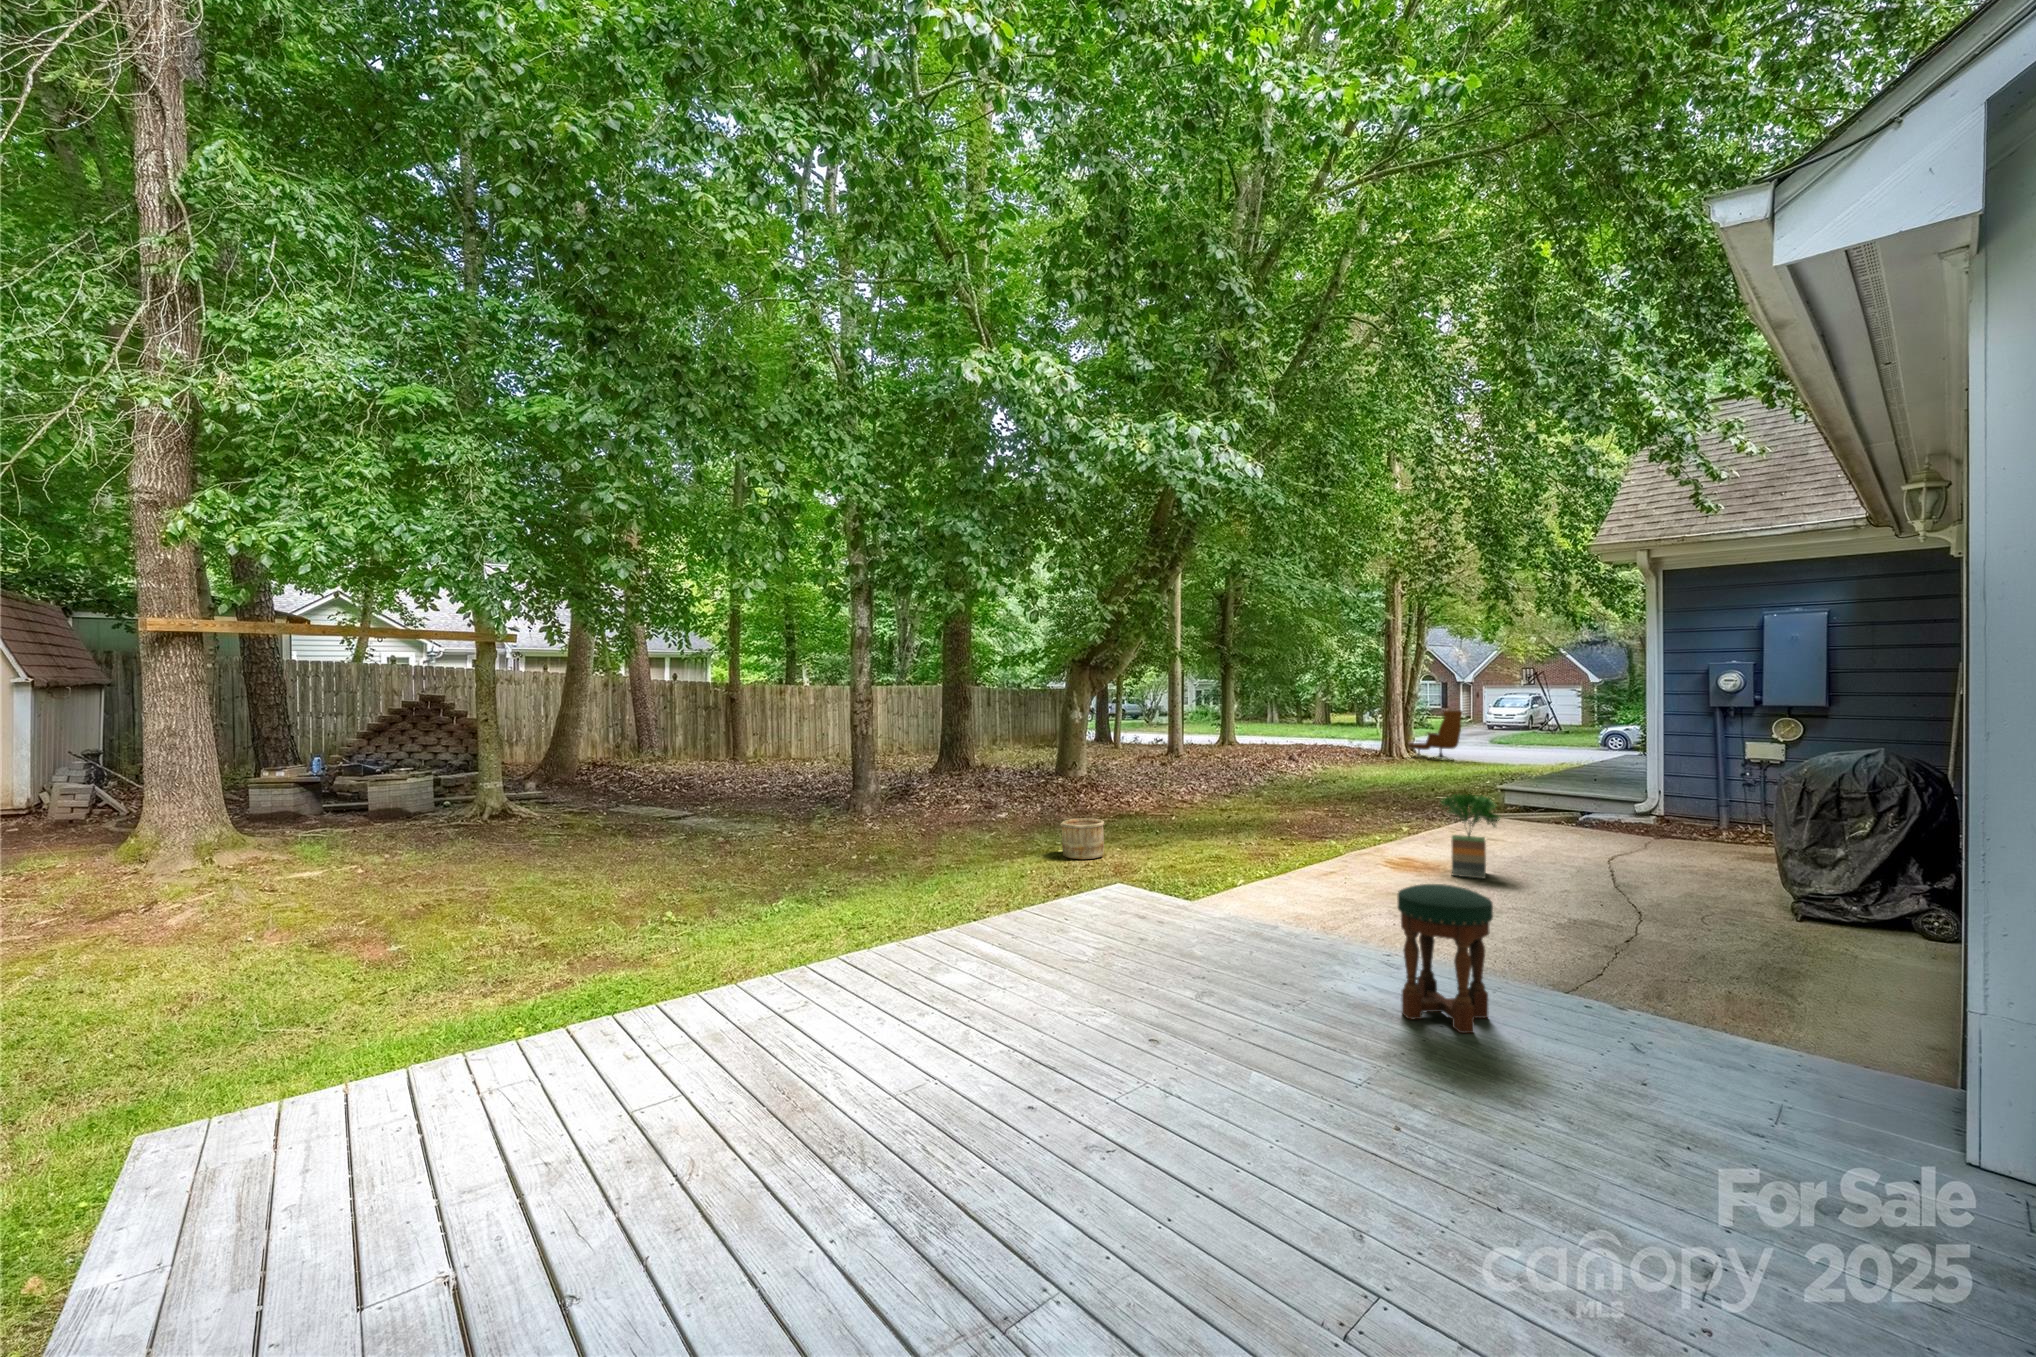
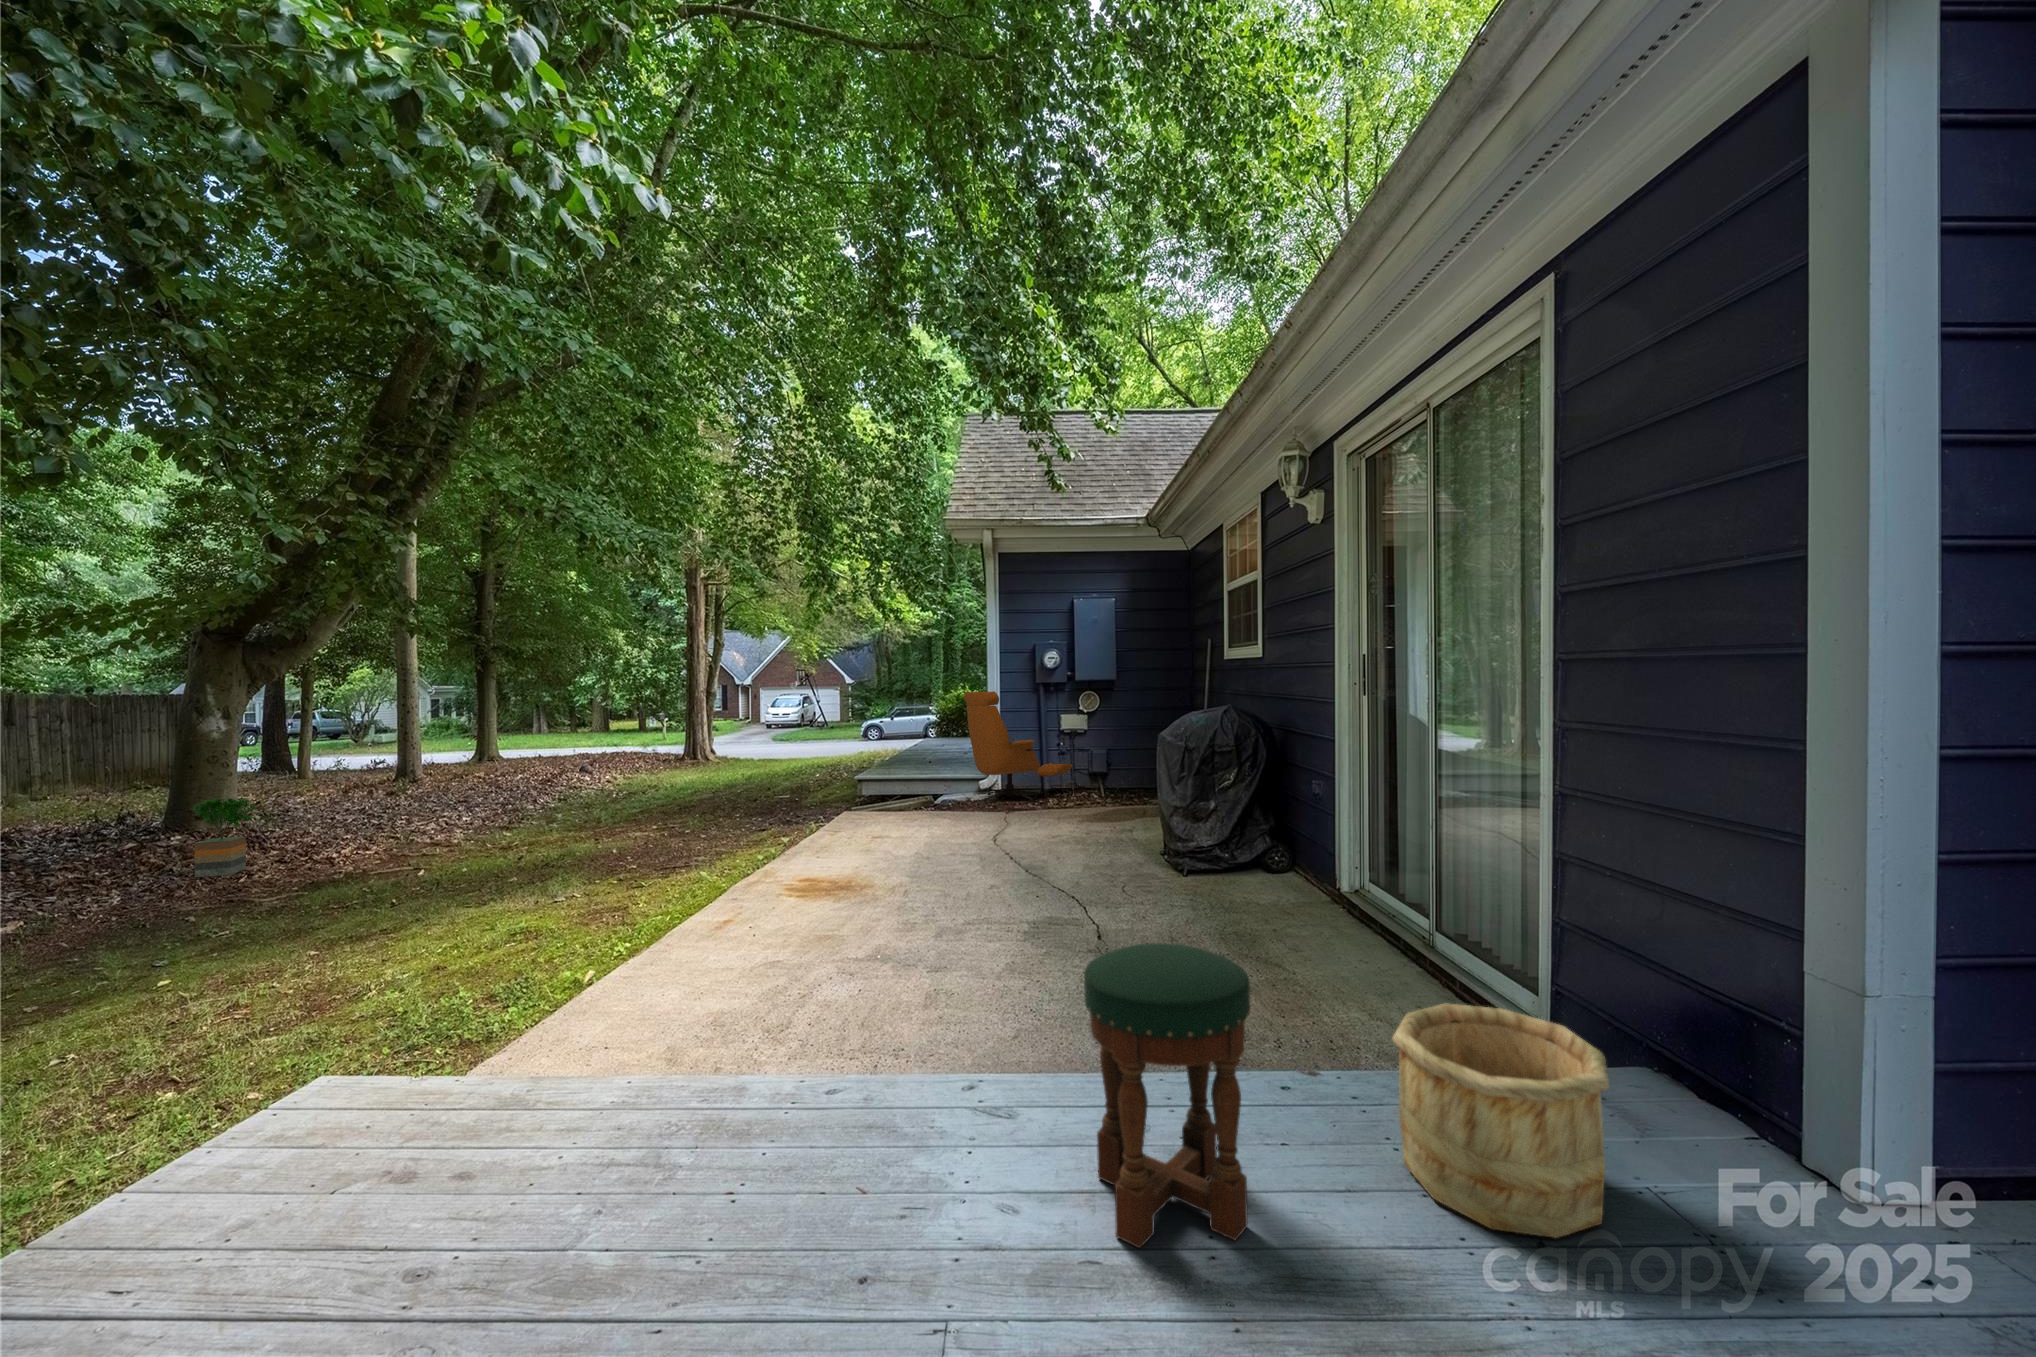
lounge chair: present [1408,711,1463,760] -> present [964,691,1074,802]
potted tree: present [1442,794,1500,879] -> present [193,798,257,877]
wooden bucket: present [1060,818,1104,859] -> present [1392,1003,1609,1238]

